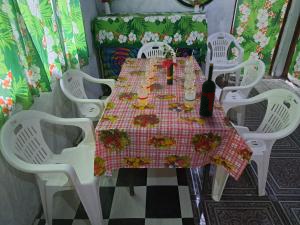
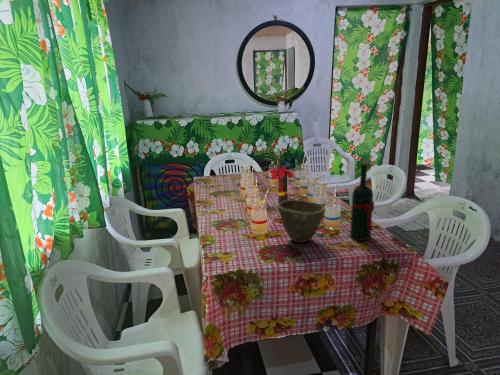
bowl: none [150,85,182,114] -> present [278,199,325,242]

